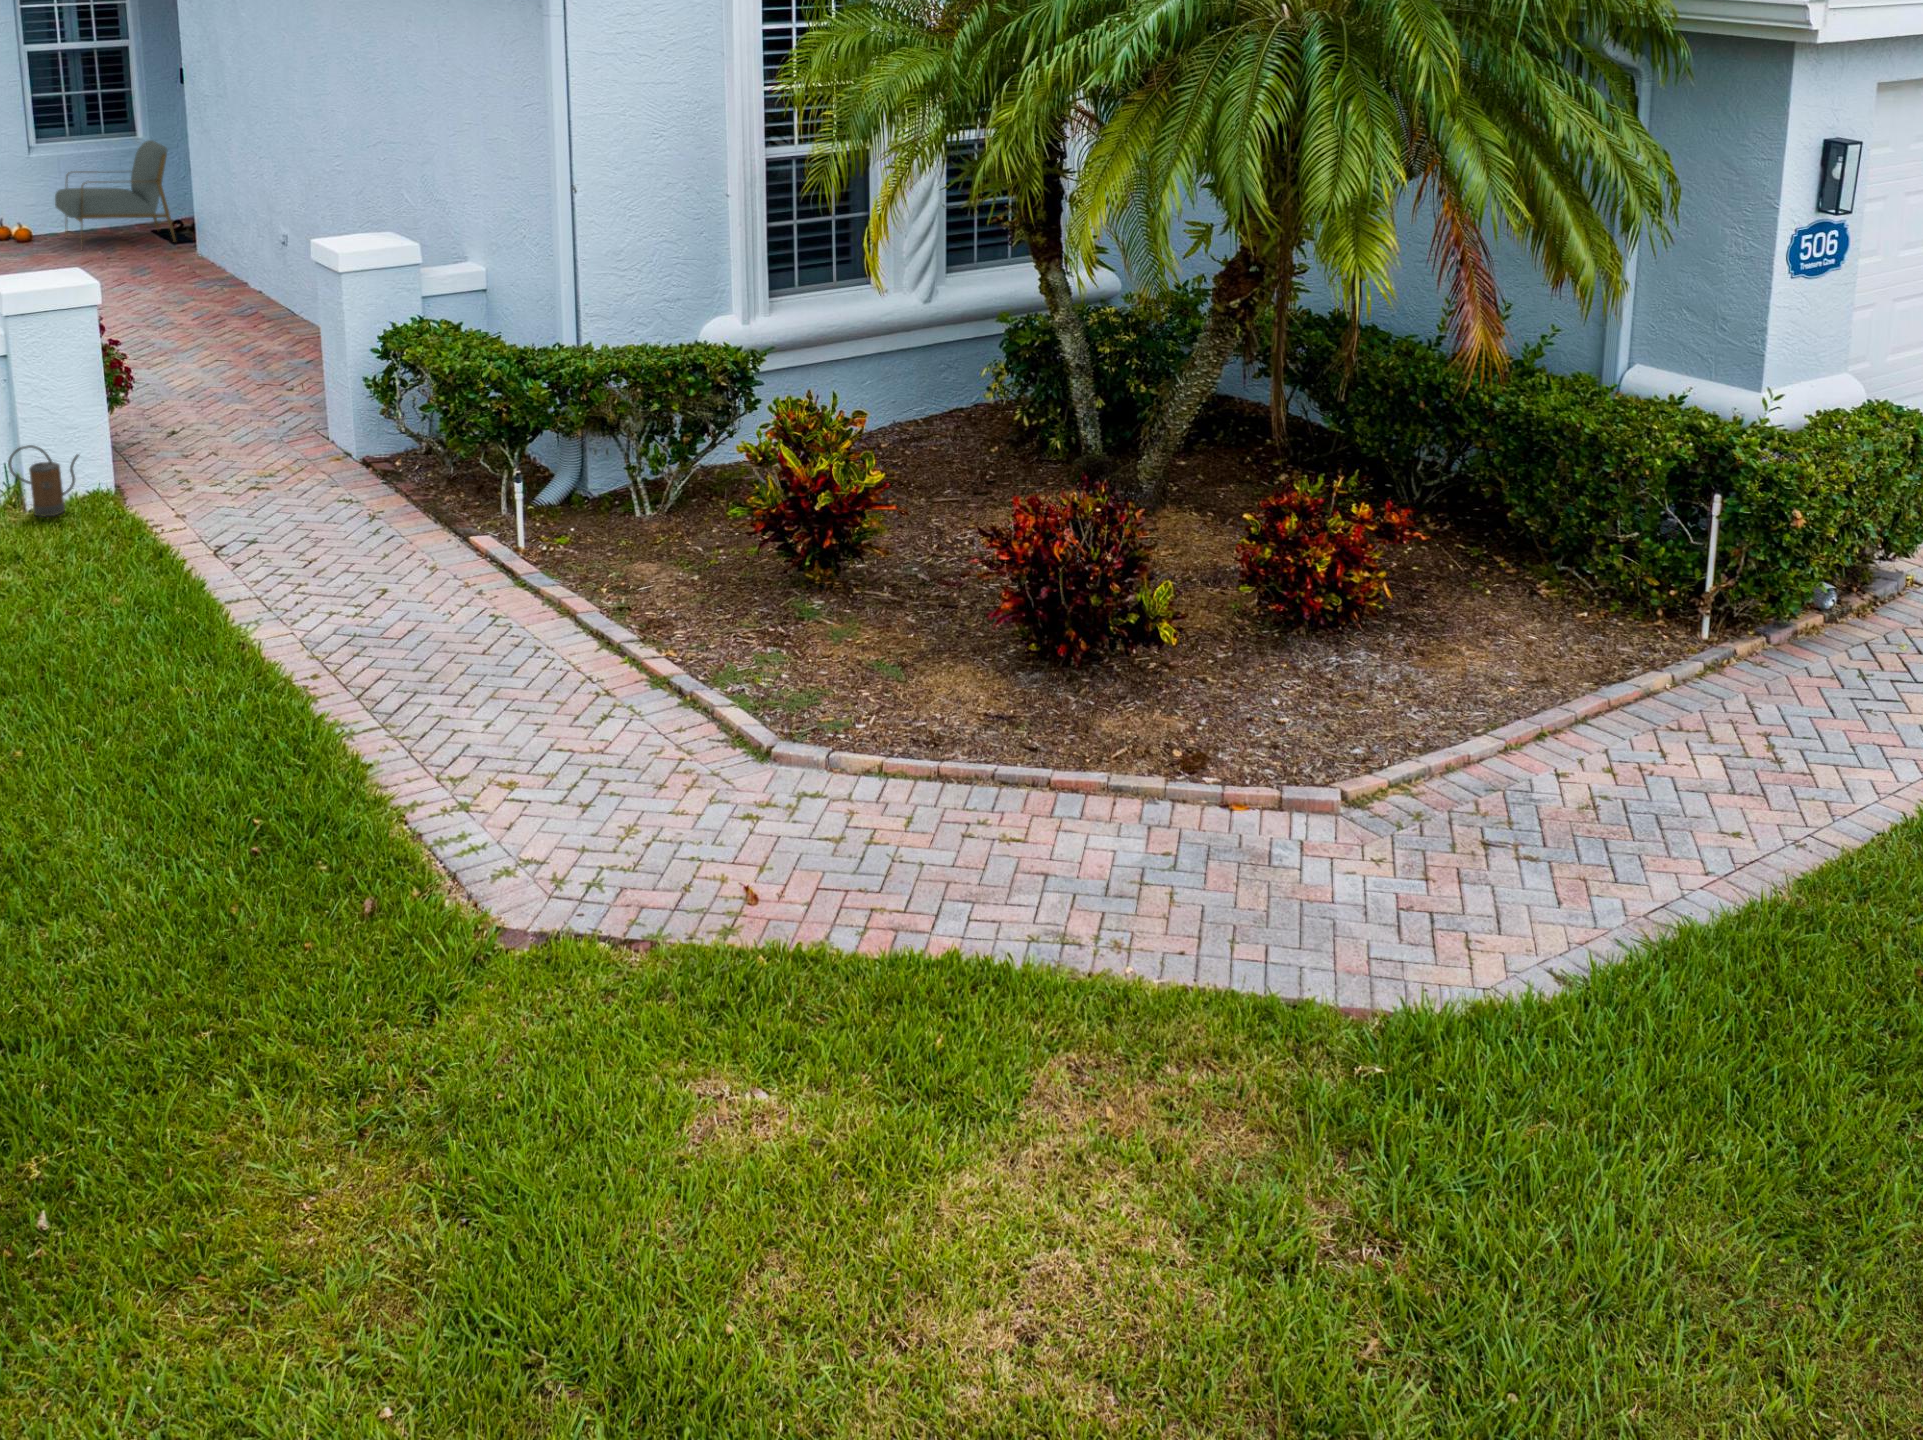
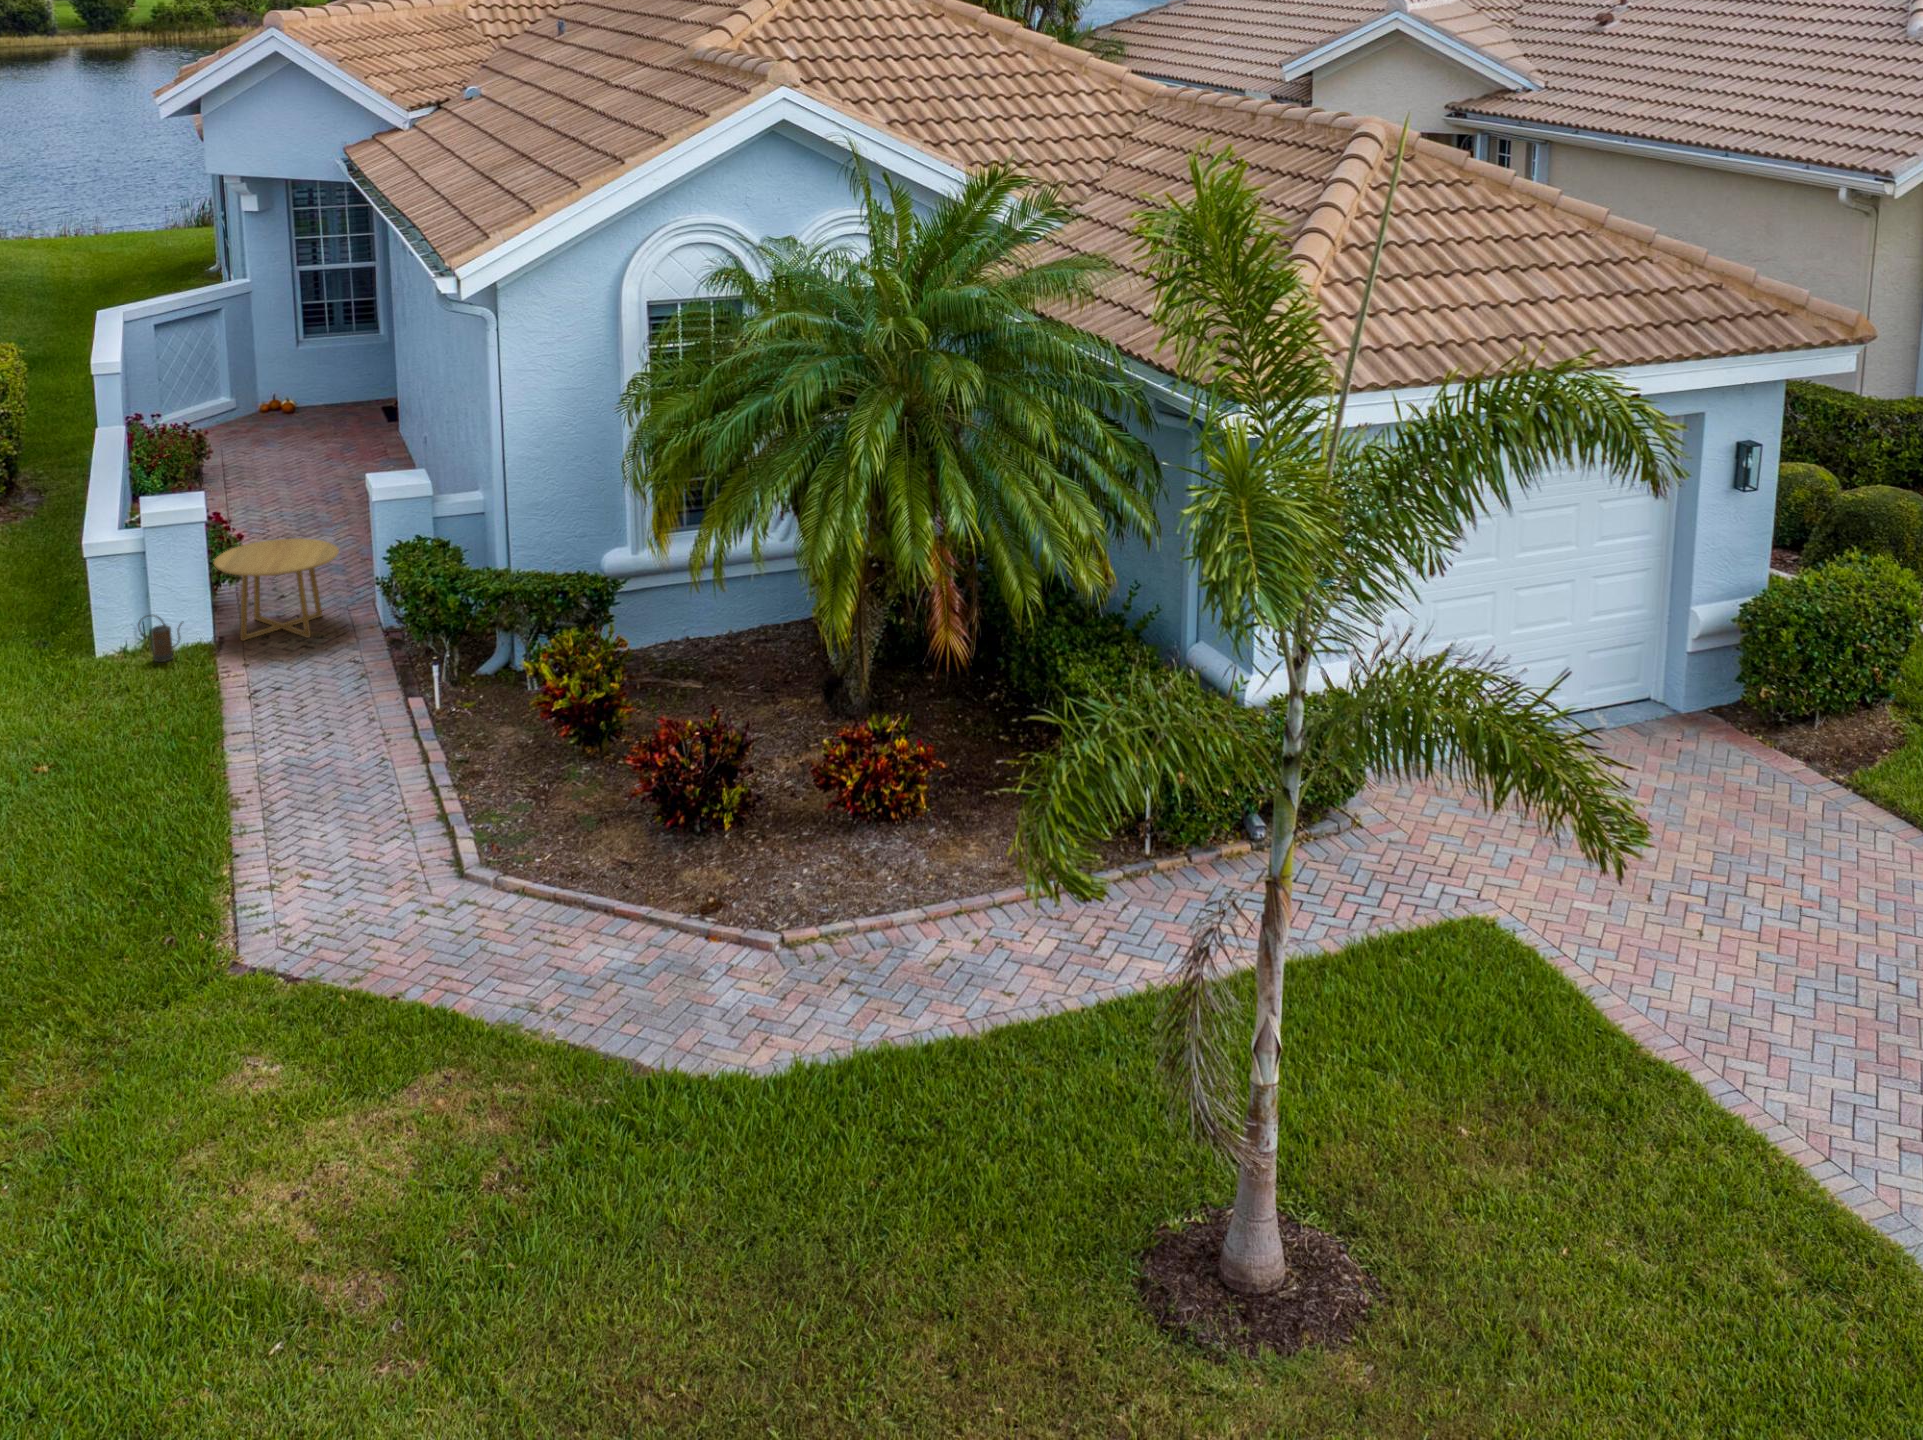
chair: present [55,140,176,248] -> none [311,338,393,424]
round table: none [104,339,290,484] -> present [214,538,339,641]

